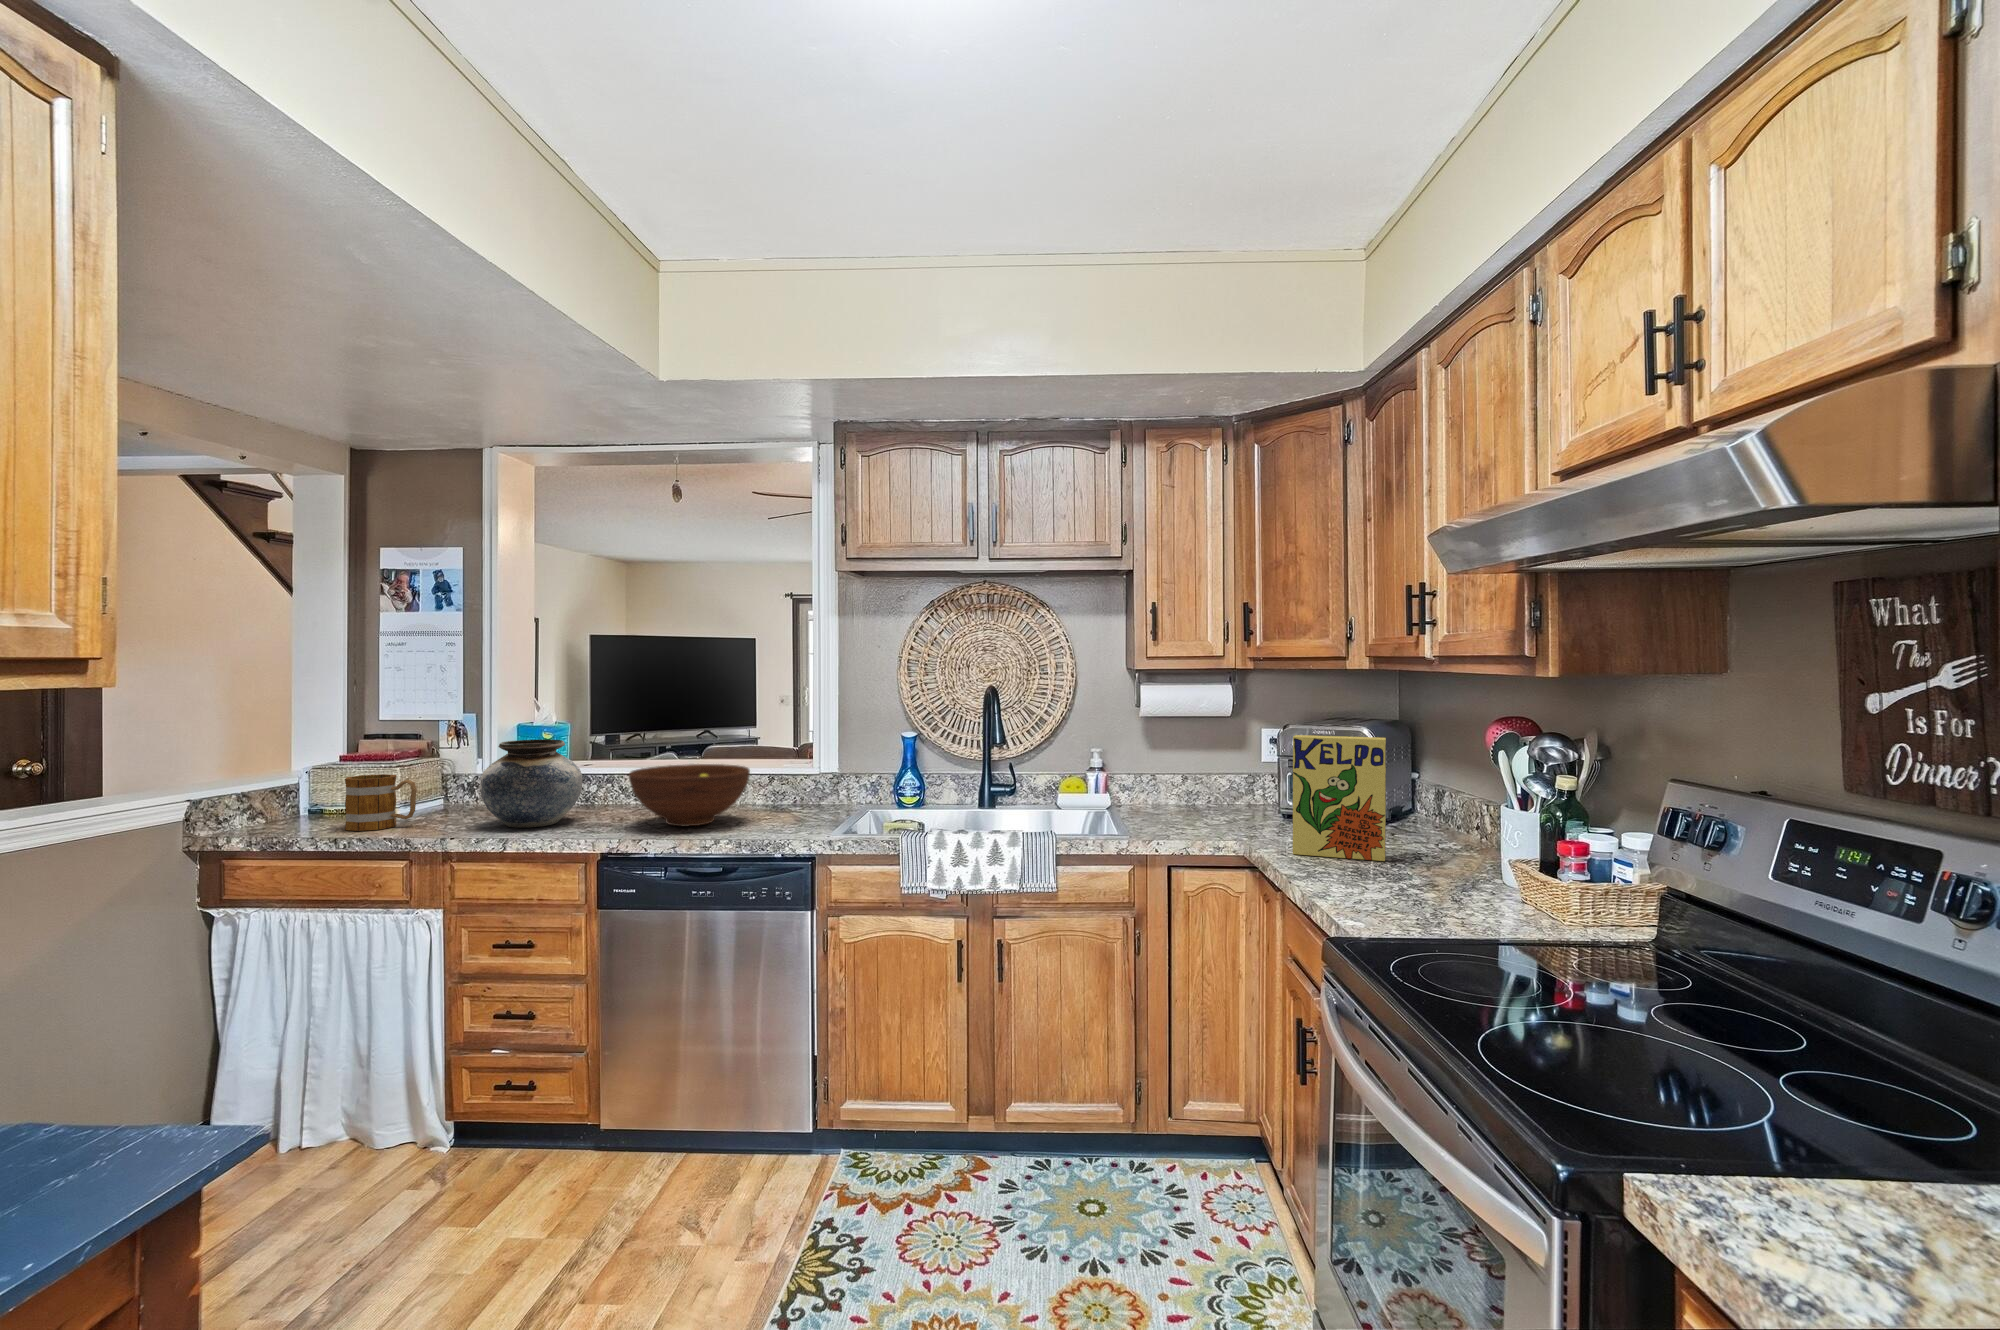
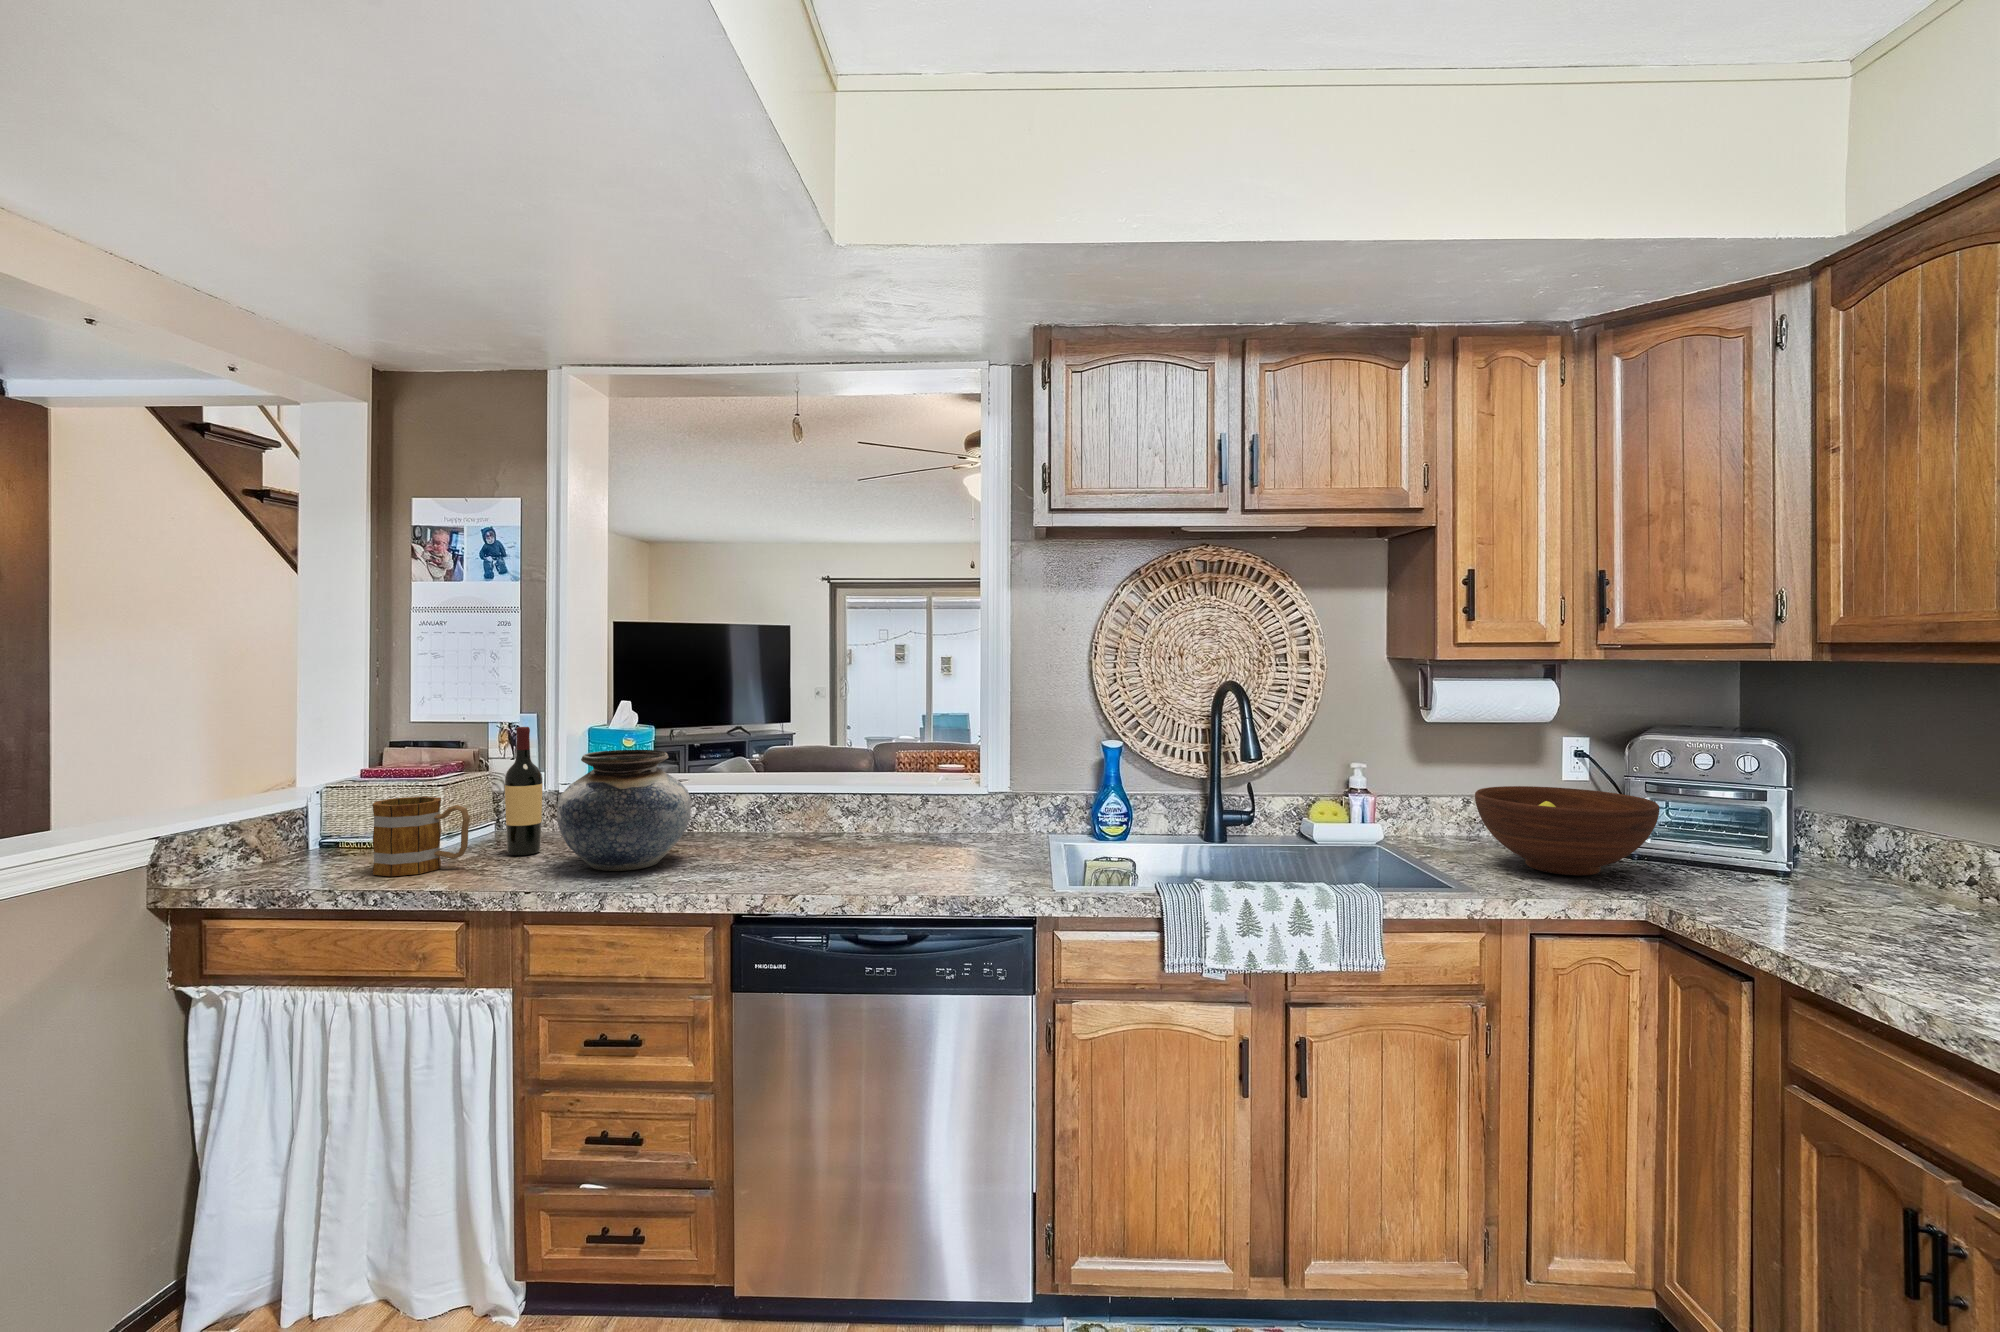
wine bottle: none [445,723,474,819] -> present [505,727,543,855]
cereal box: present [1293,735,1386,861] -> none [1734,754,1909,940]
fruit bowl: present [629,764,750,826] -> present [1475,786,1659,876]

